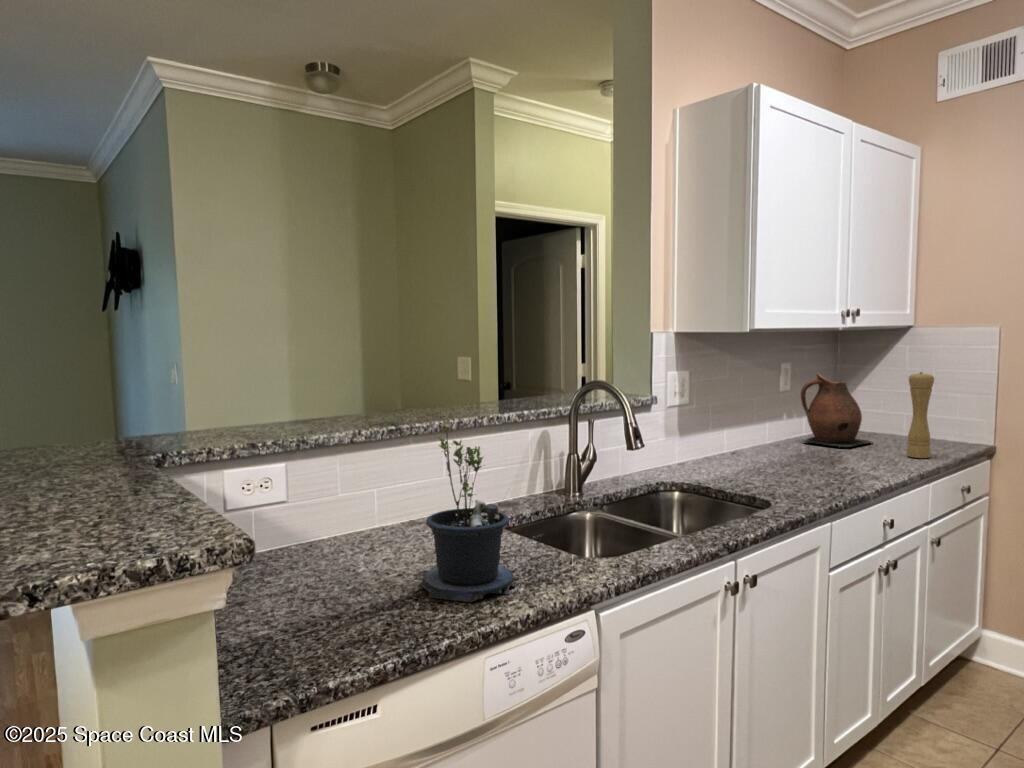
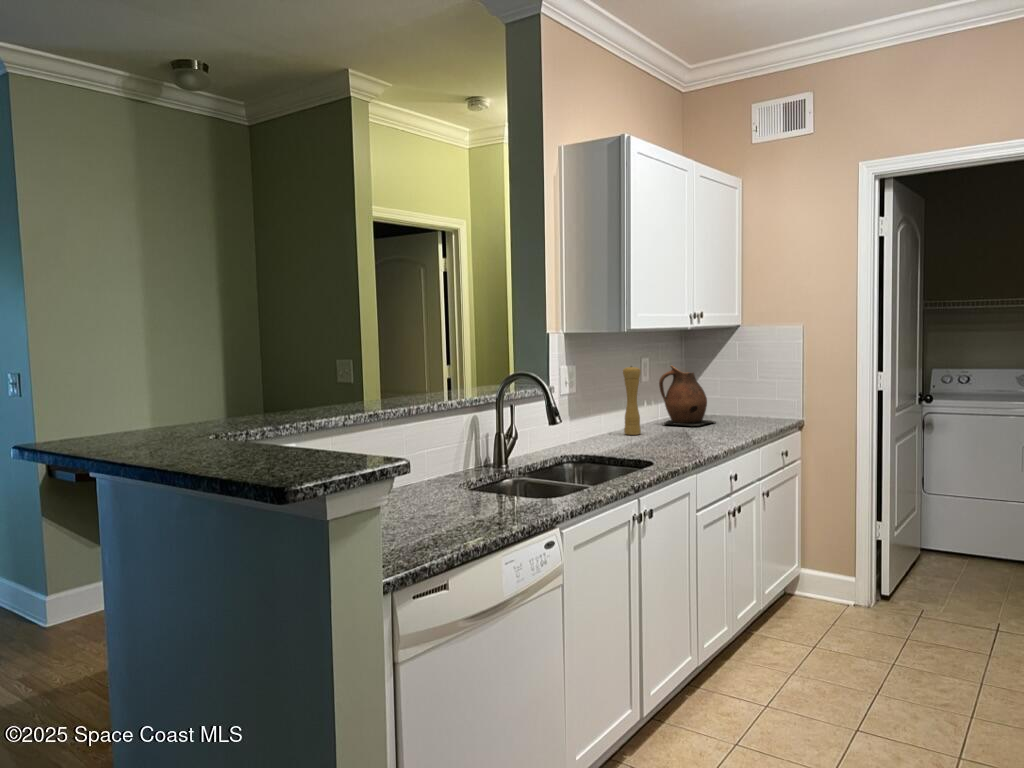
pepper mill: present [907,372,934,458] -> present [623,366,641,435]
potted plant: present [421,421,516,602] -> none [434,398,505,525]

